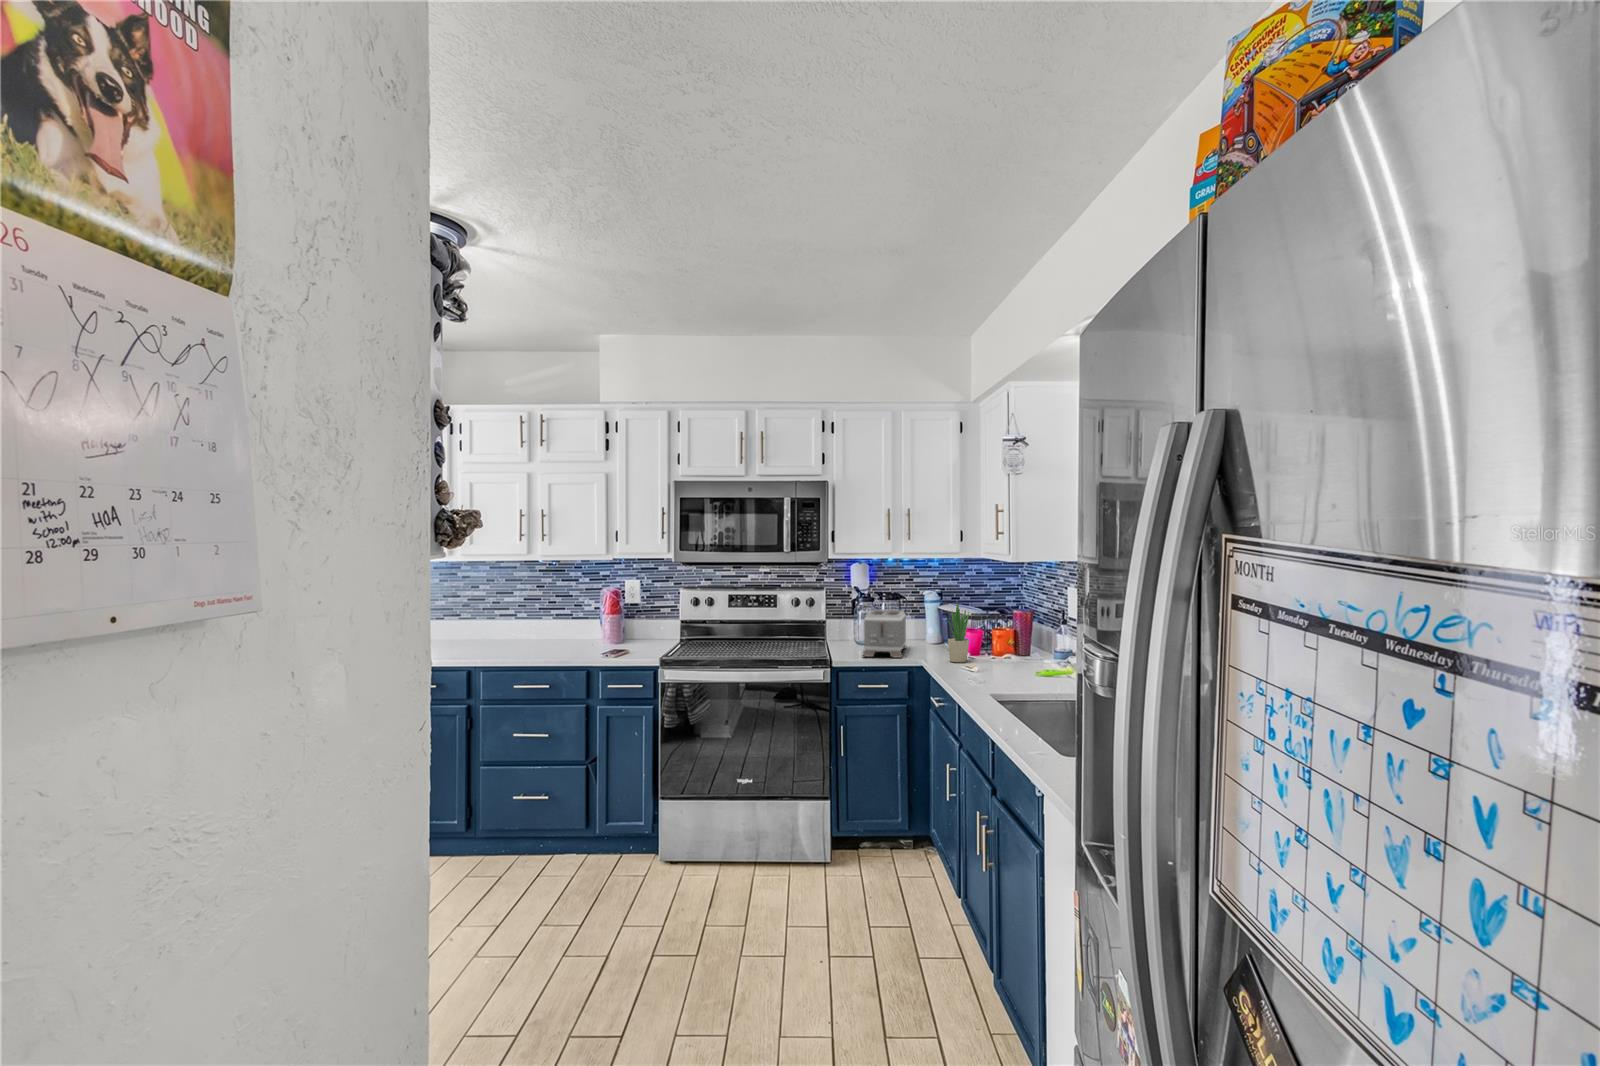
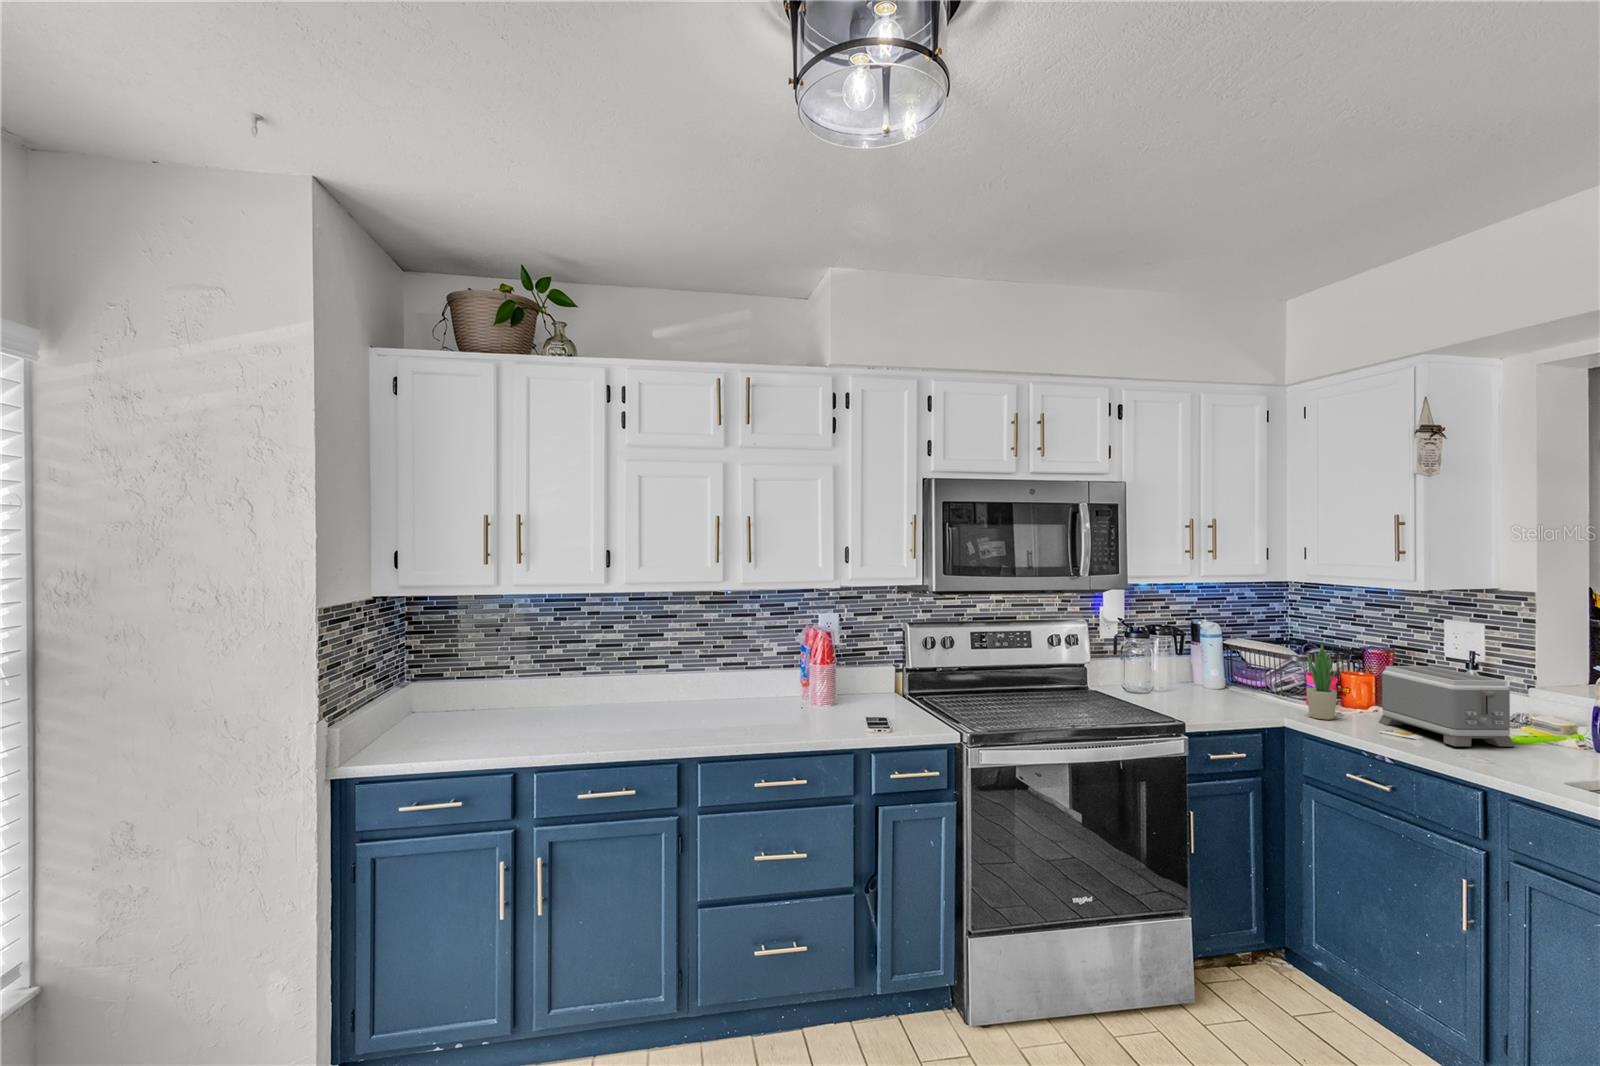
toaster: present [863,610,906,658] -> present [1379,666,1515,747]

